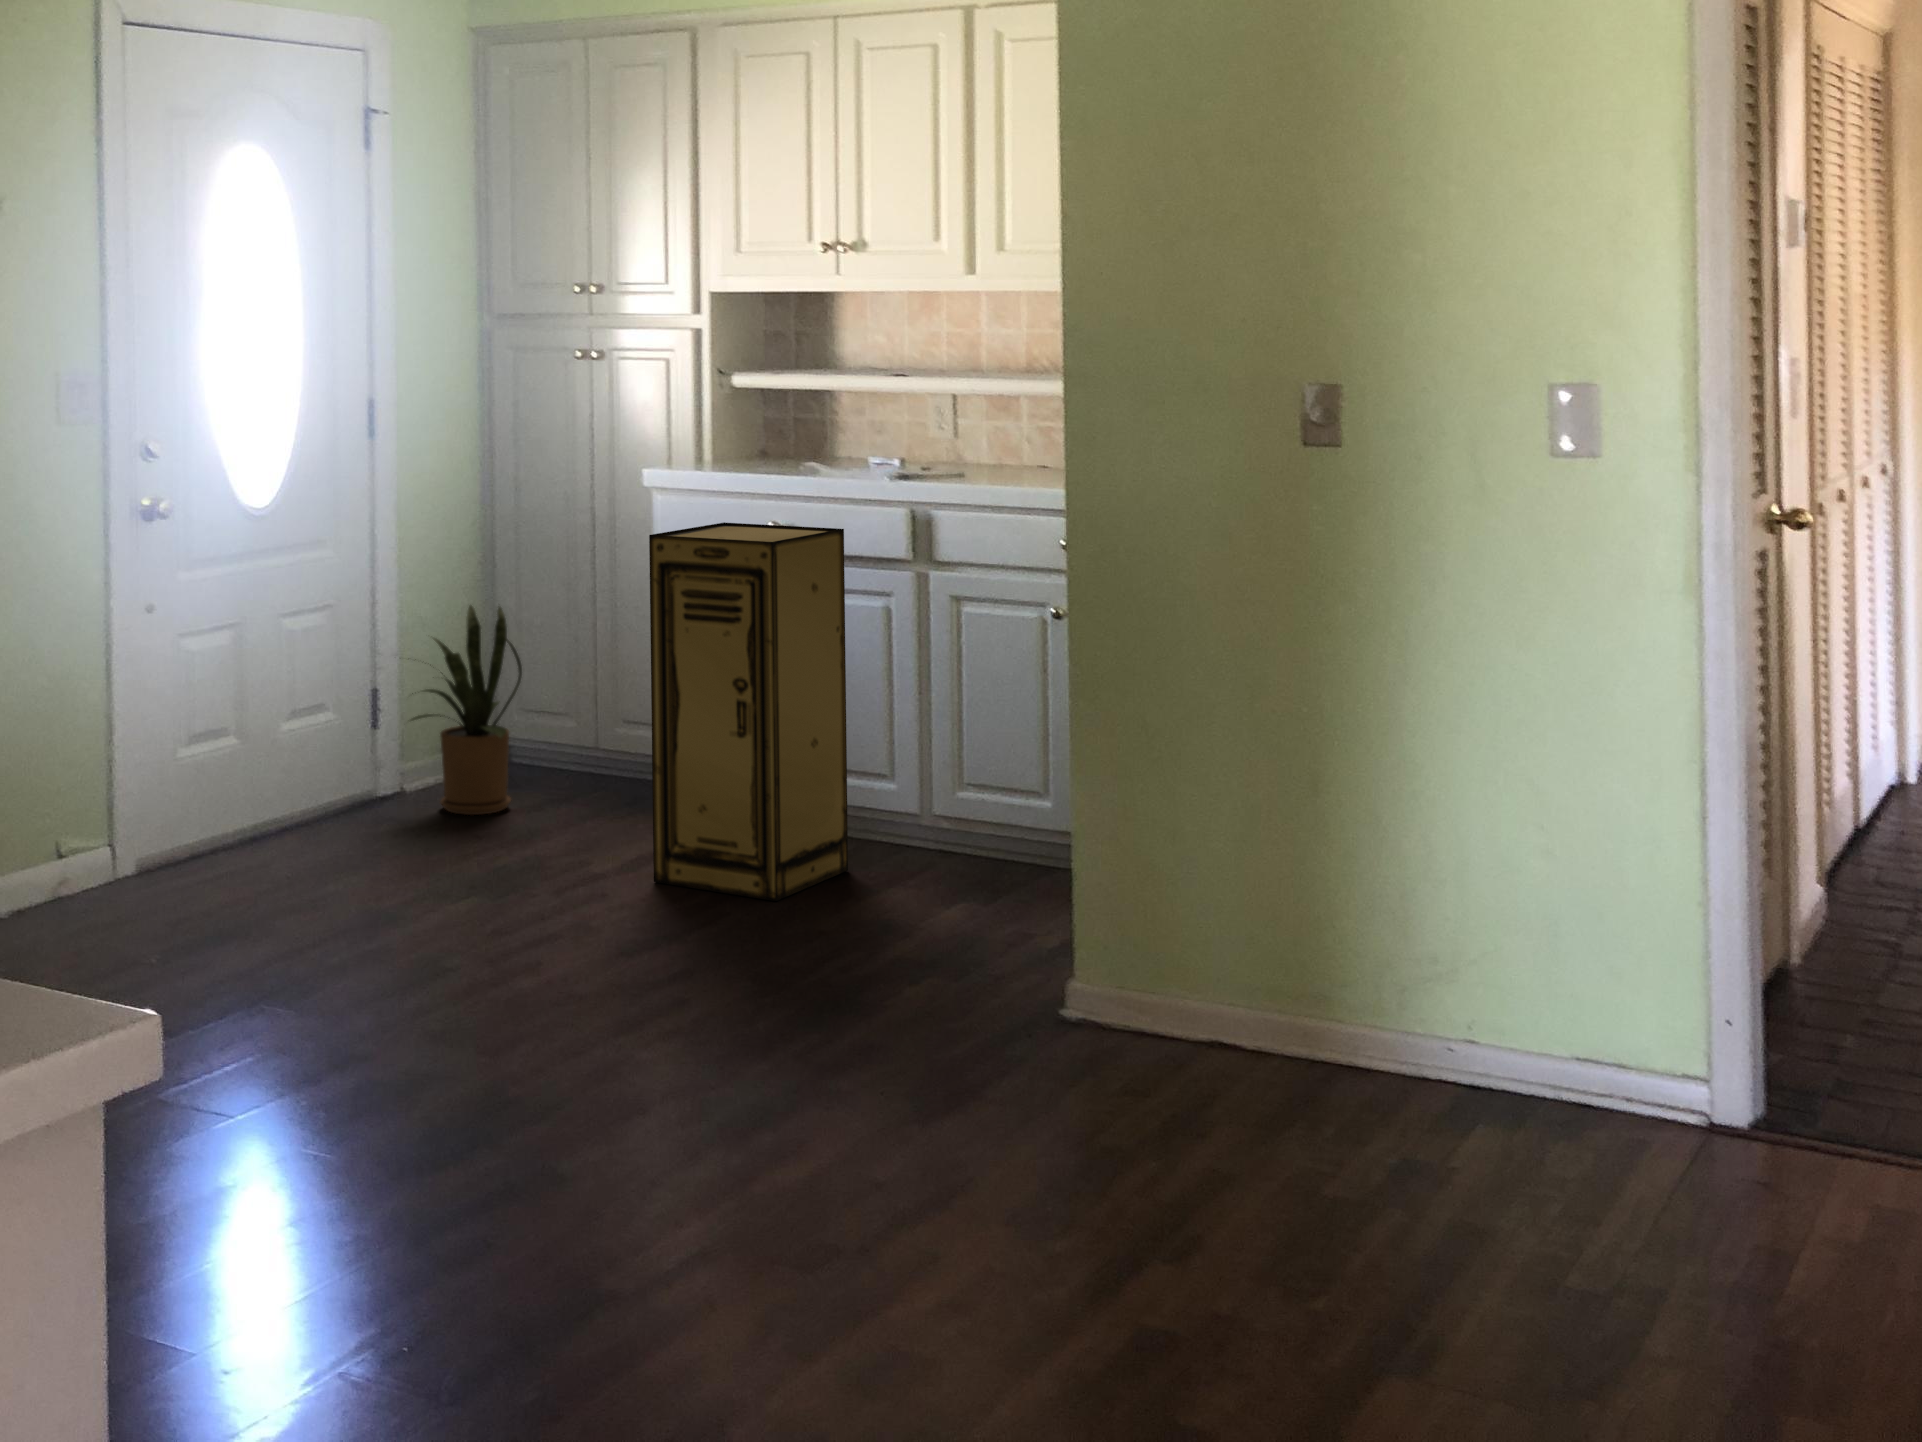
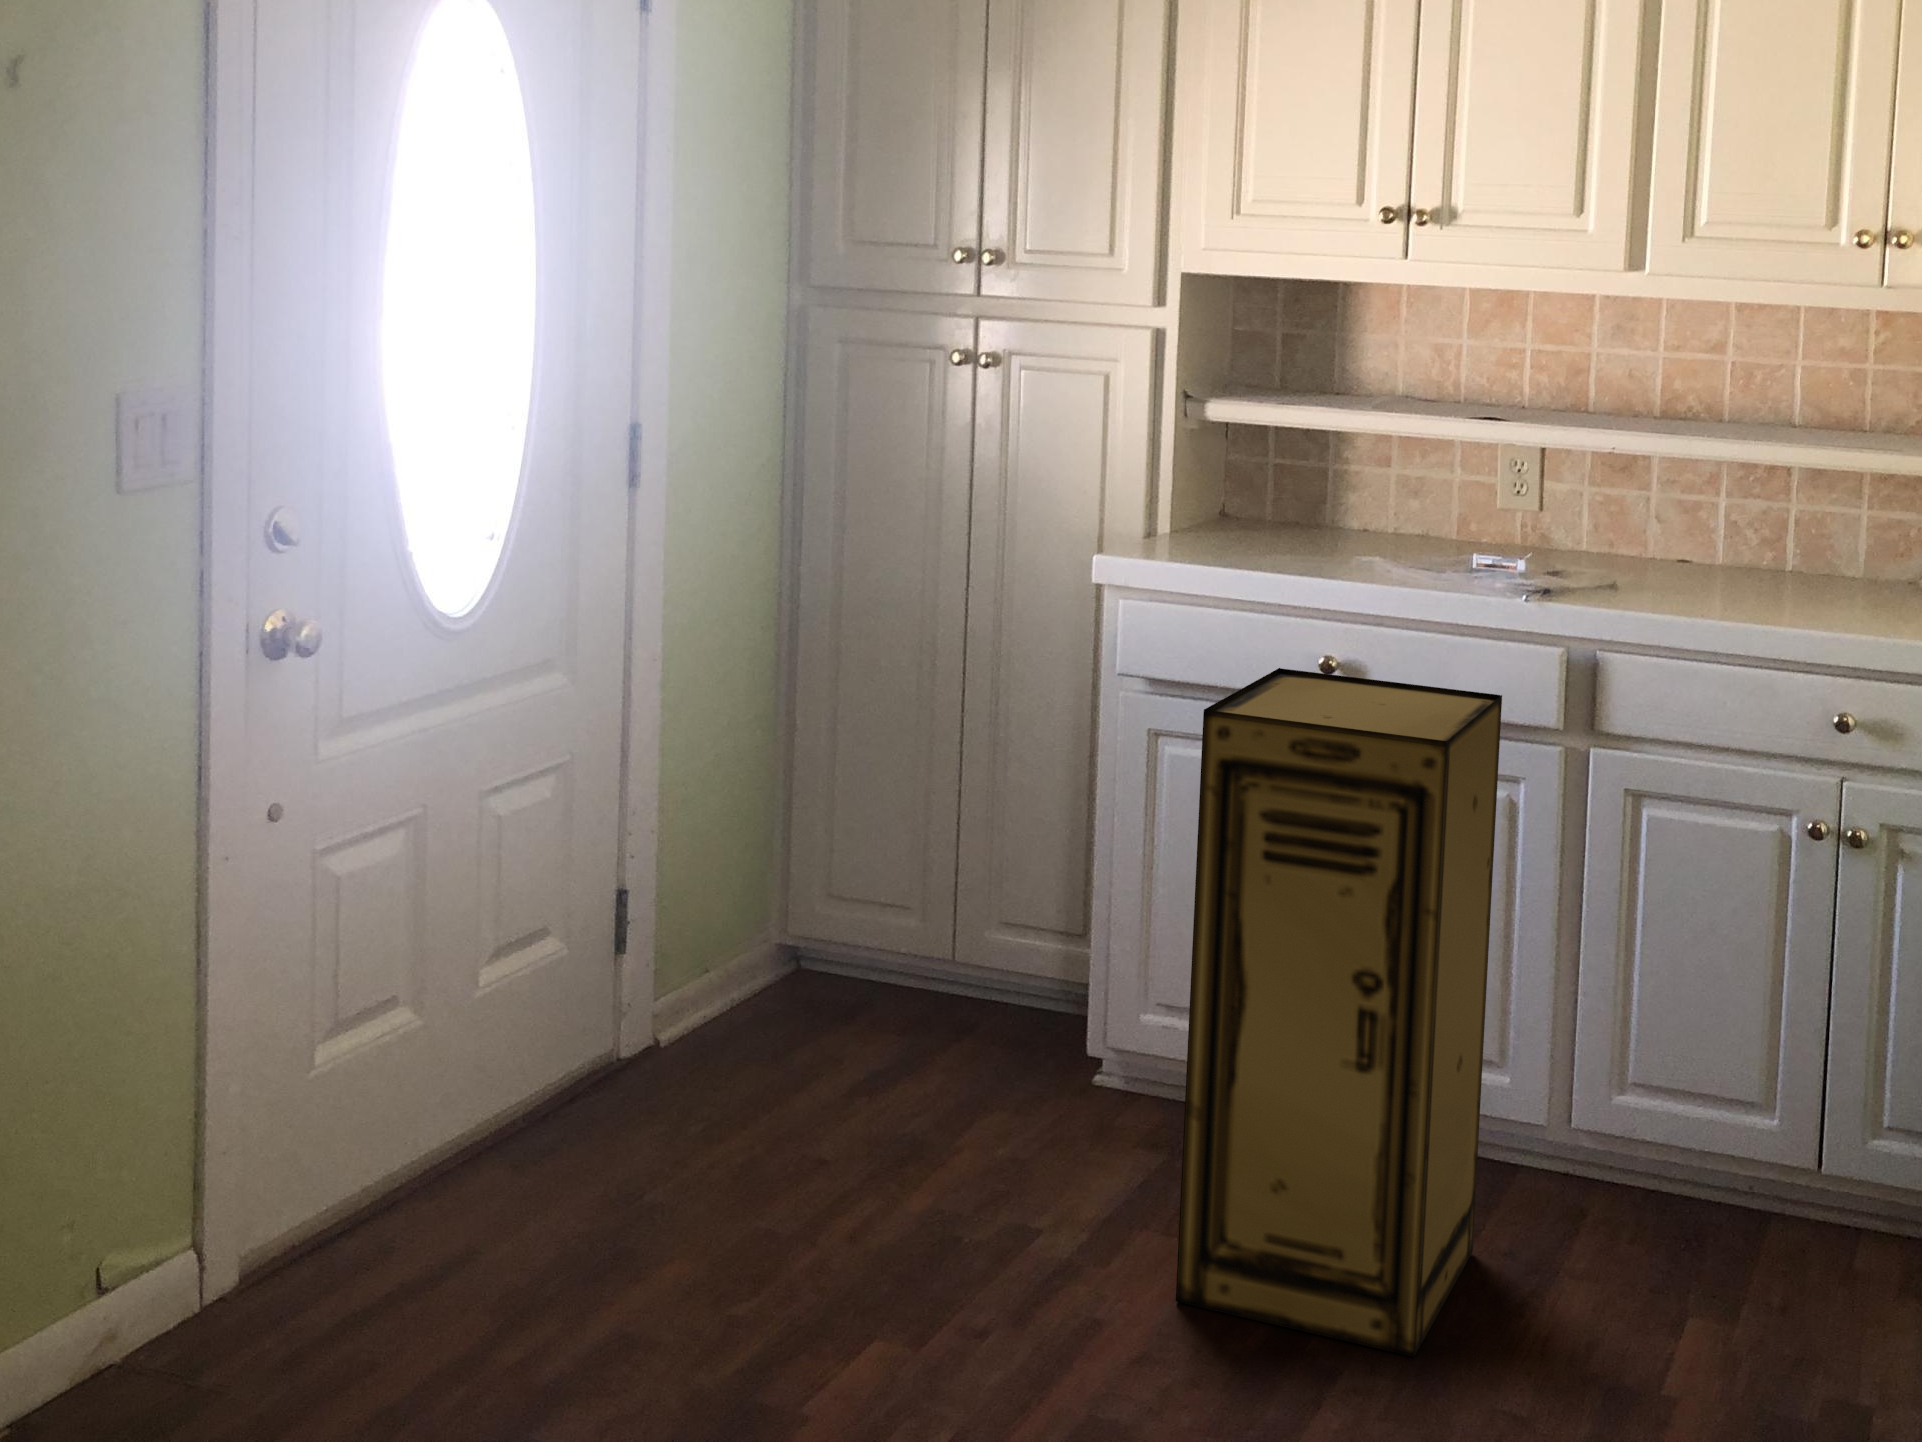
house plant: present [410,605,522,815] -> none [659,747,881,1107]

